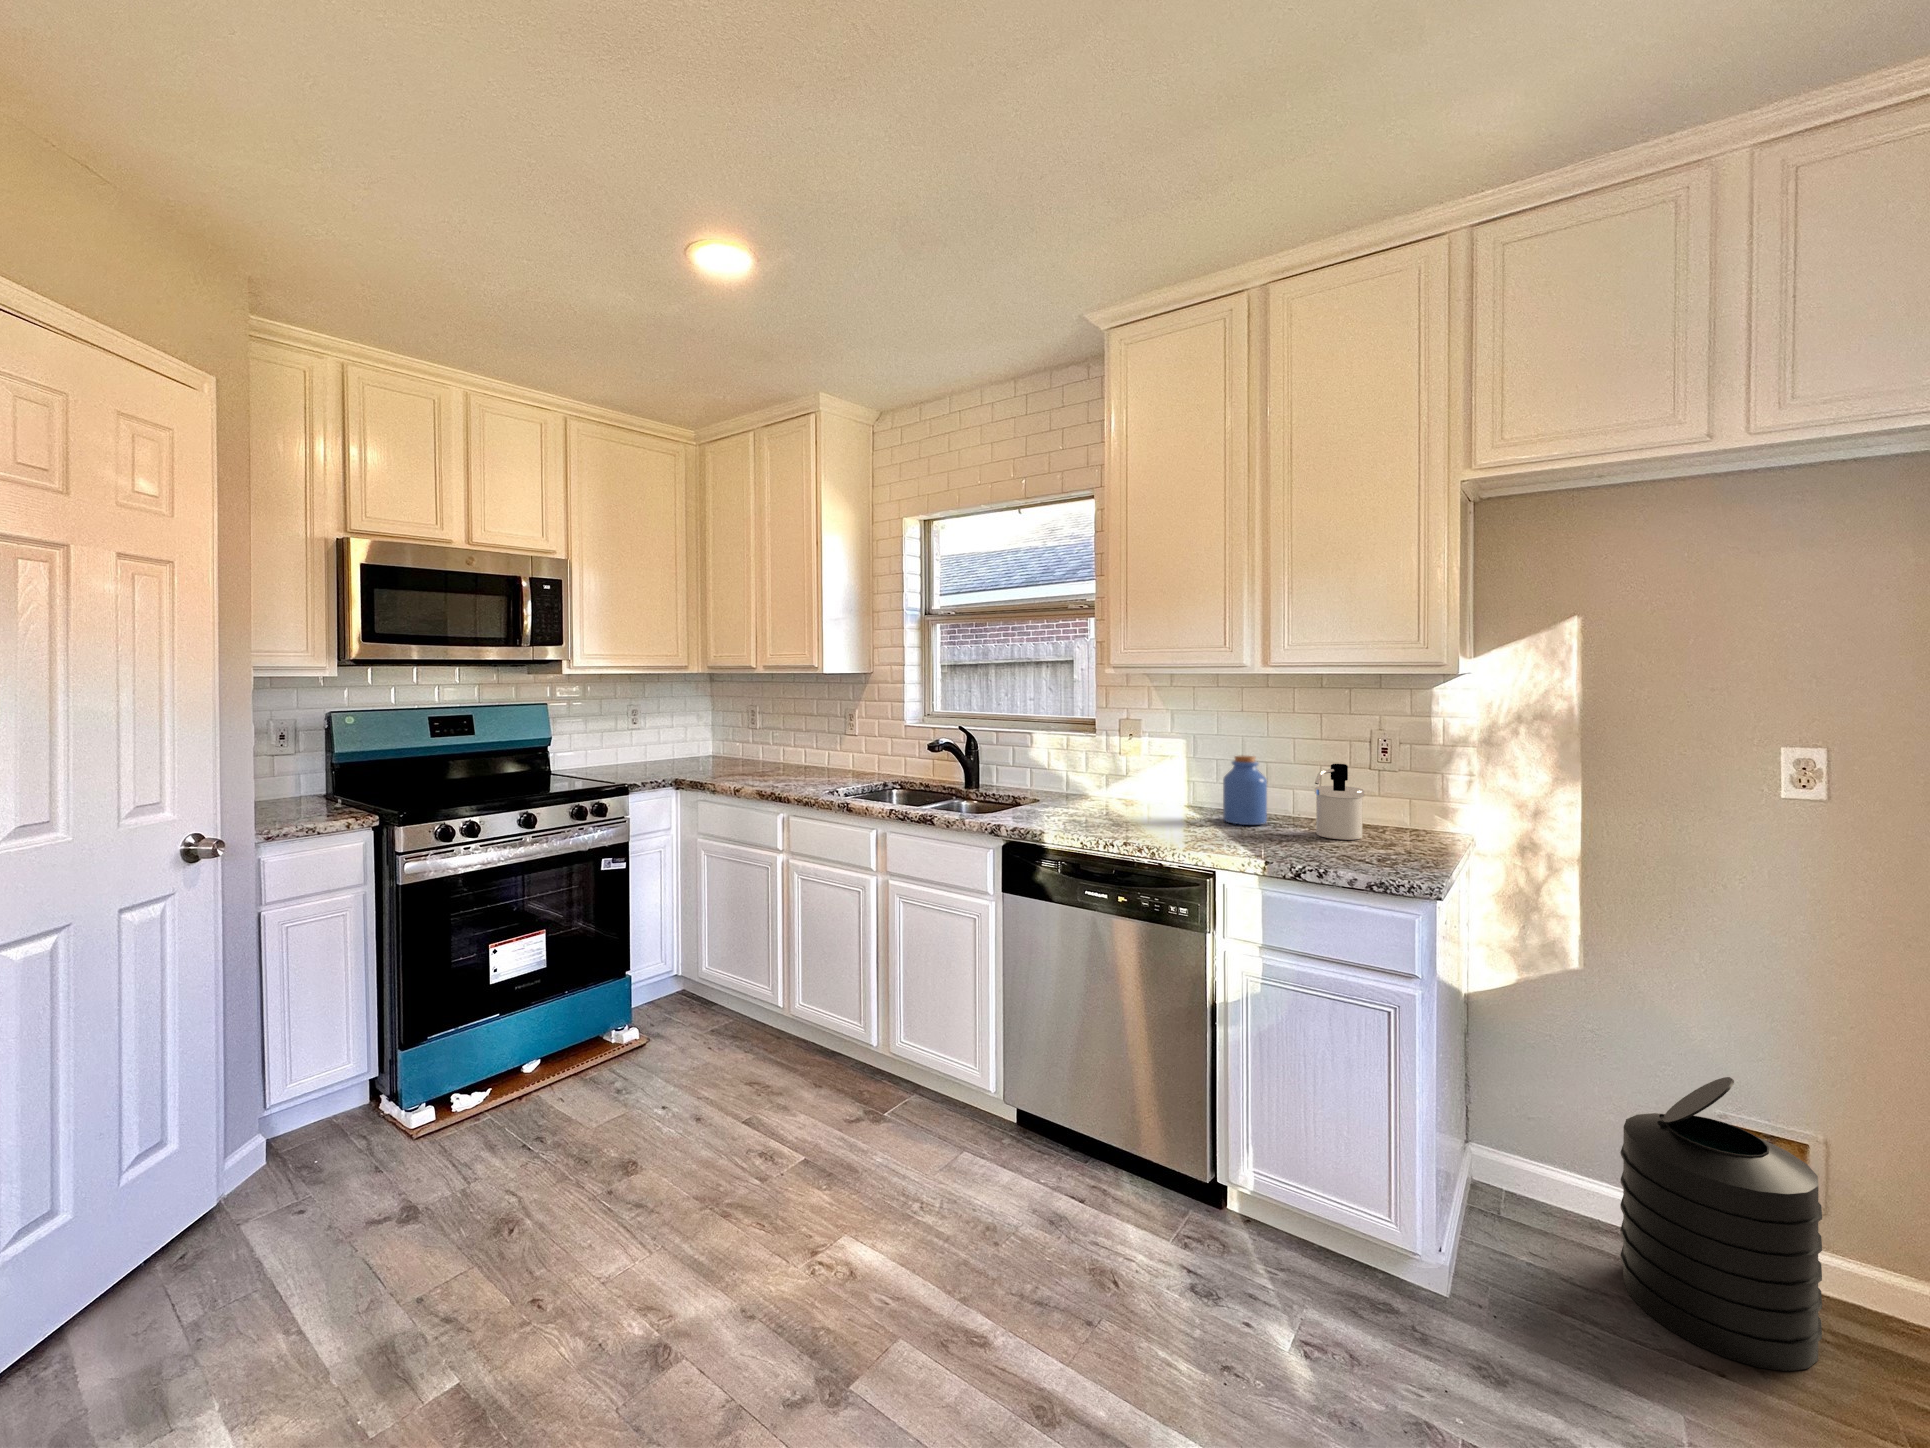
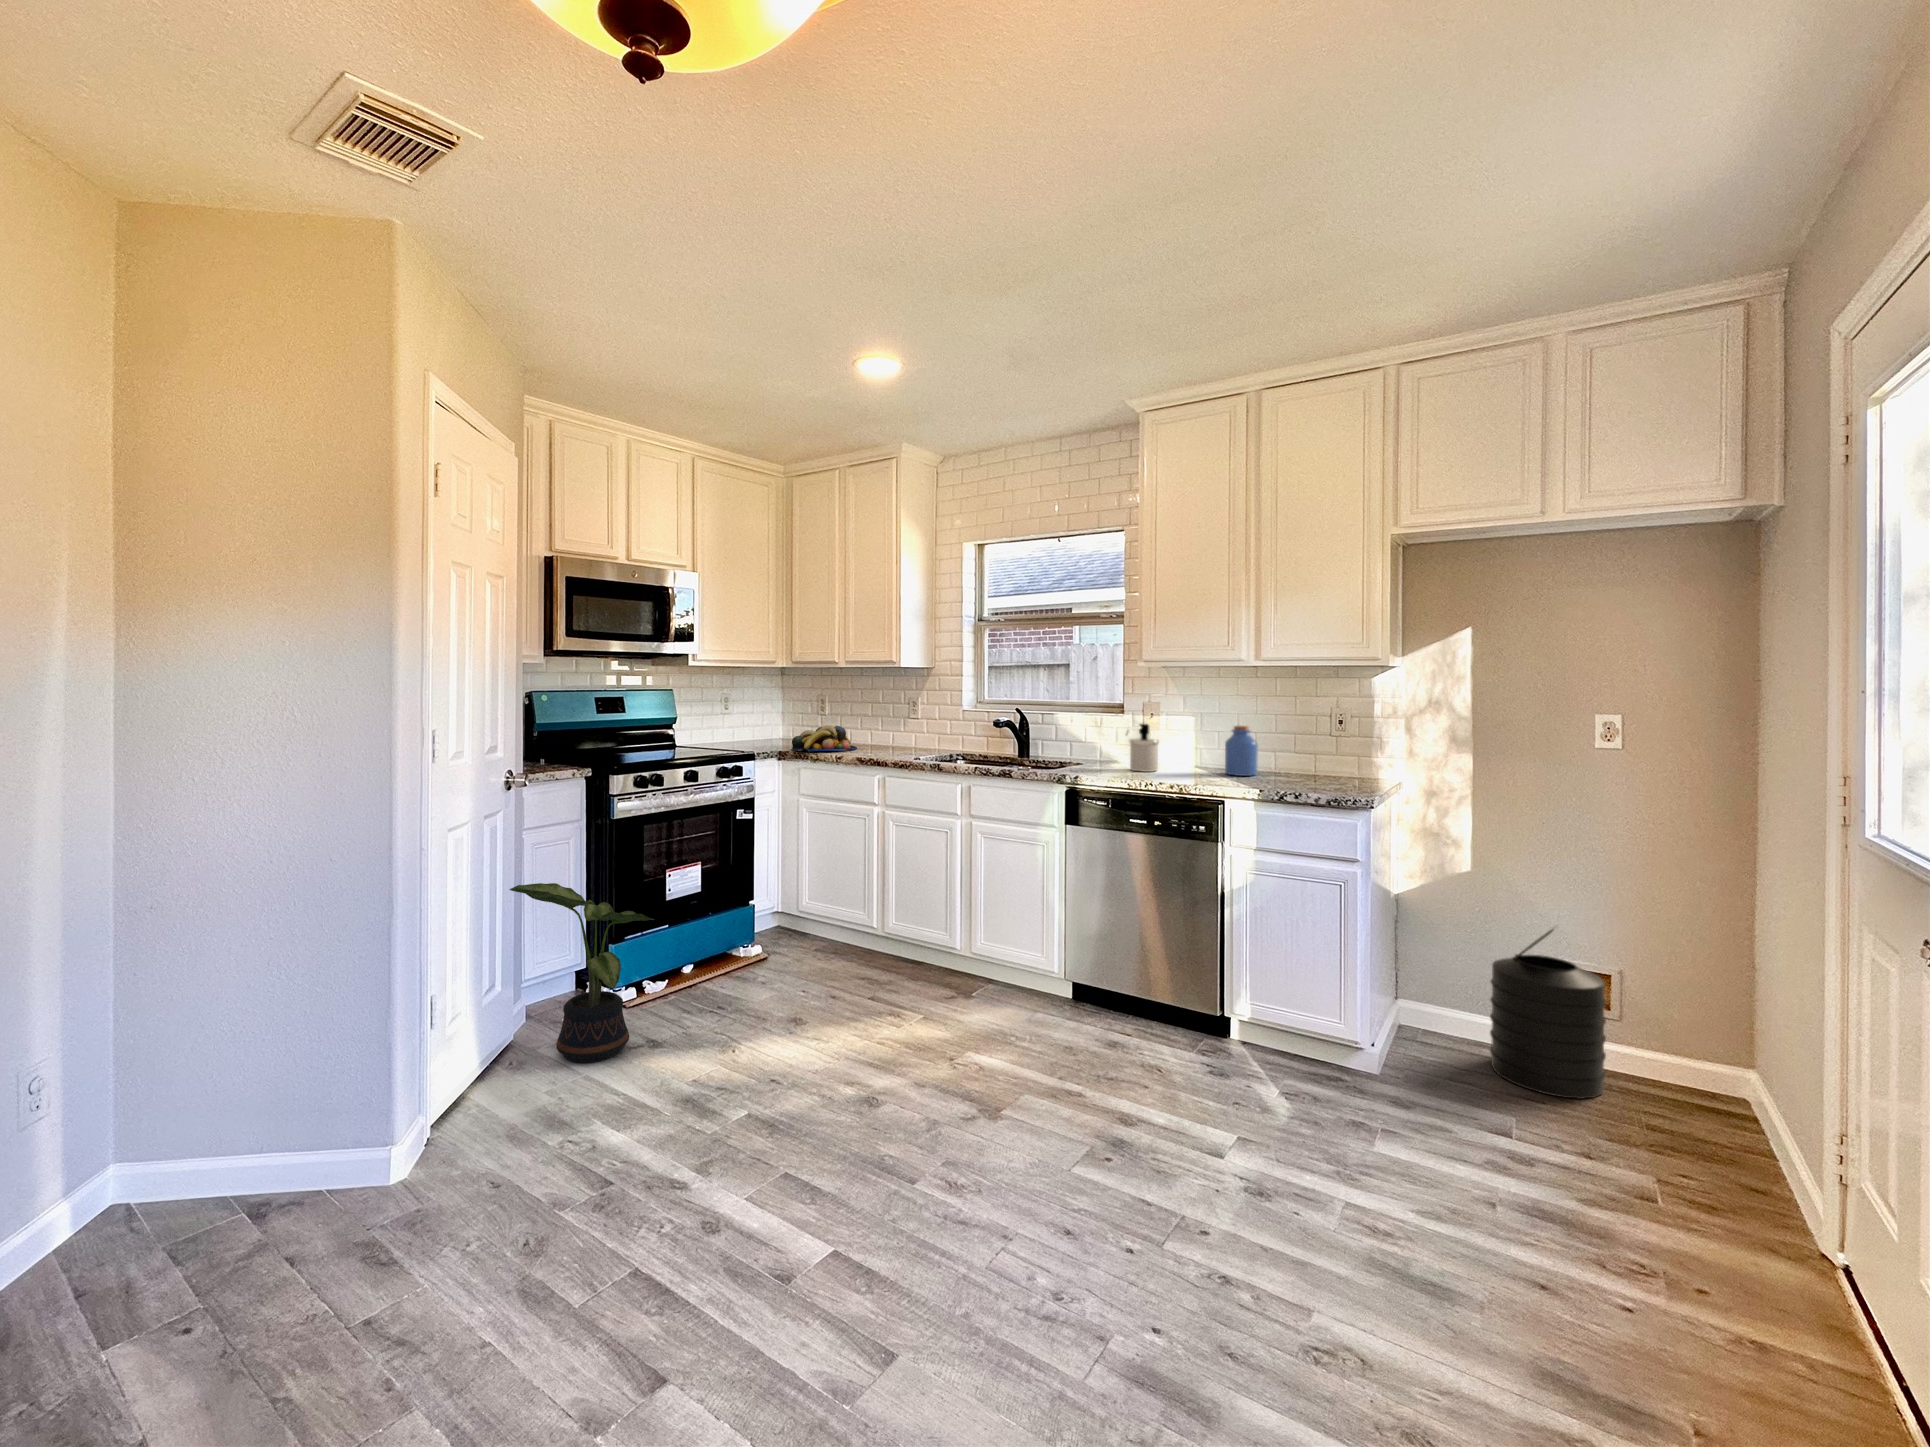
fruit bowl: none [703,747,785,780] -> present [792,726,857,751]
soap dispenser: present [1315,764,1364,840] -> present [1126,724,1159,772]
potted plant: none [173,988,396,1251] -> present [509,883,652,1062]

